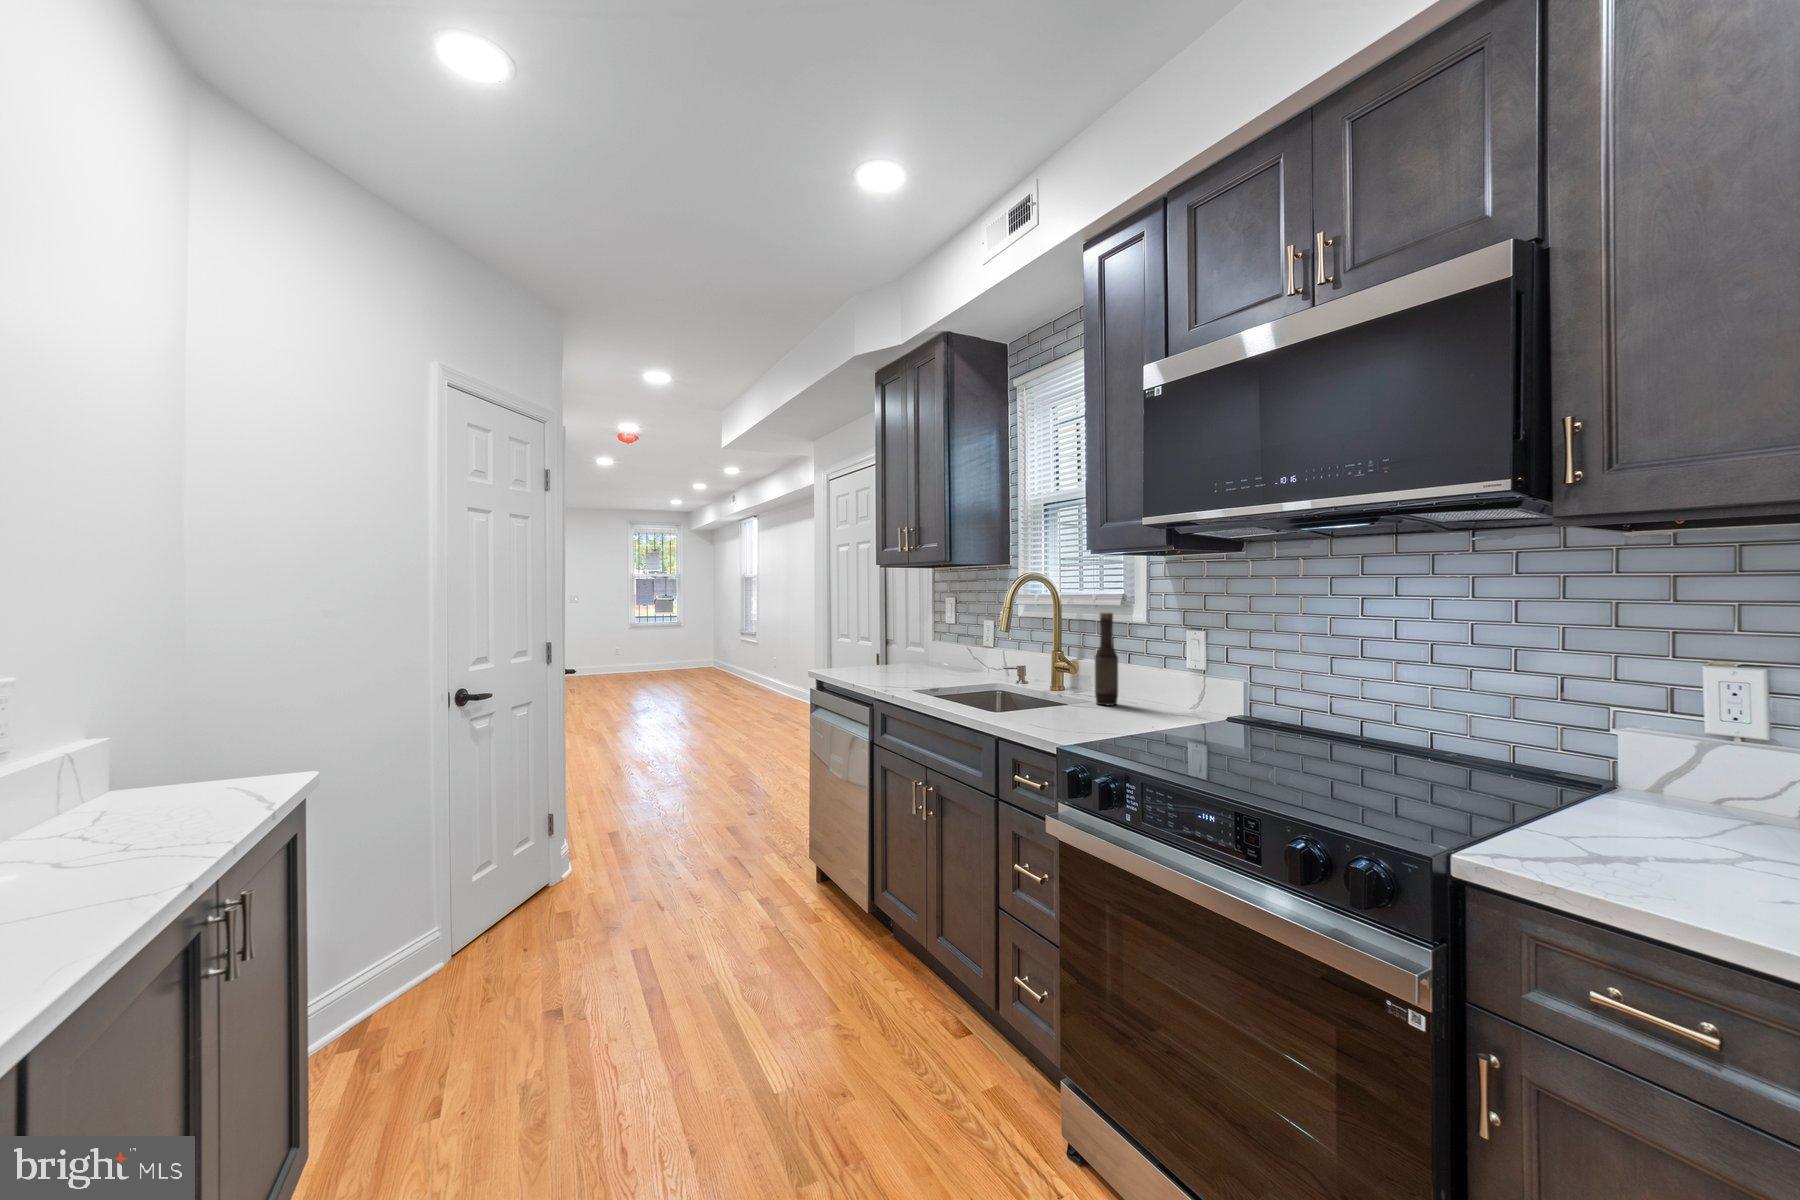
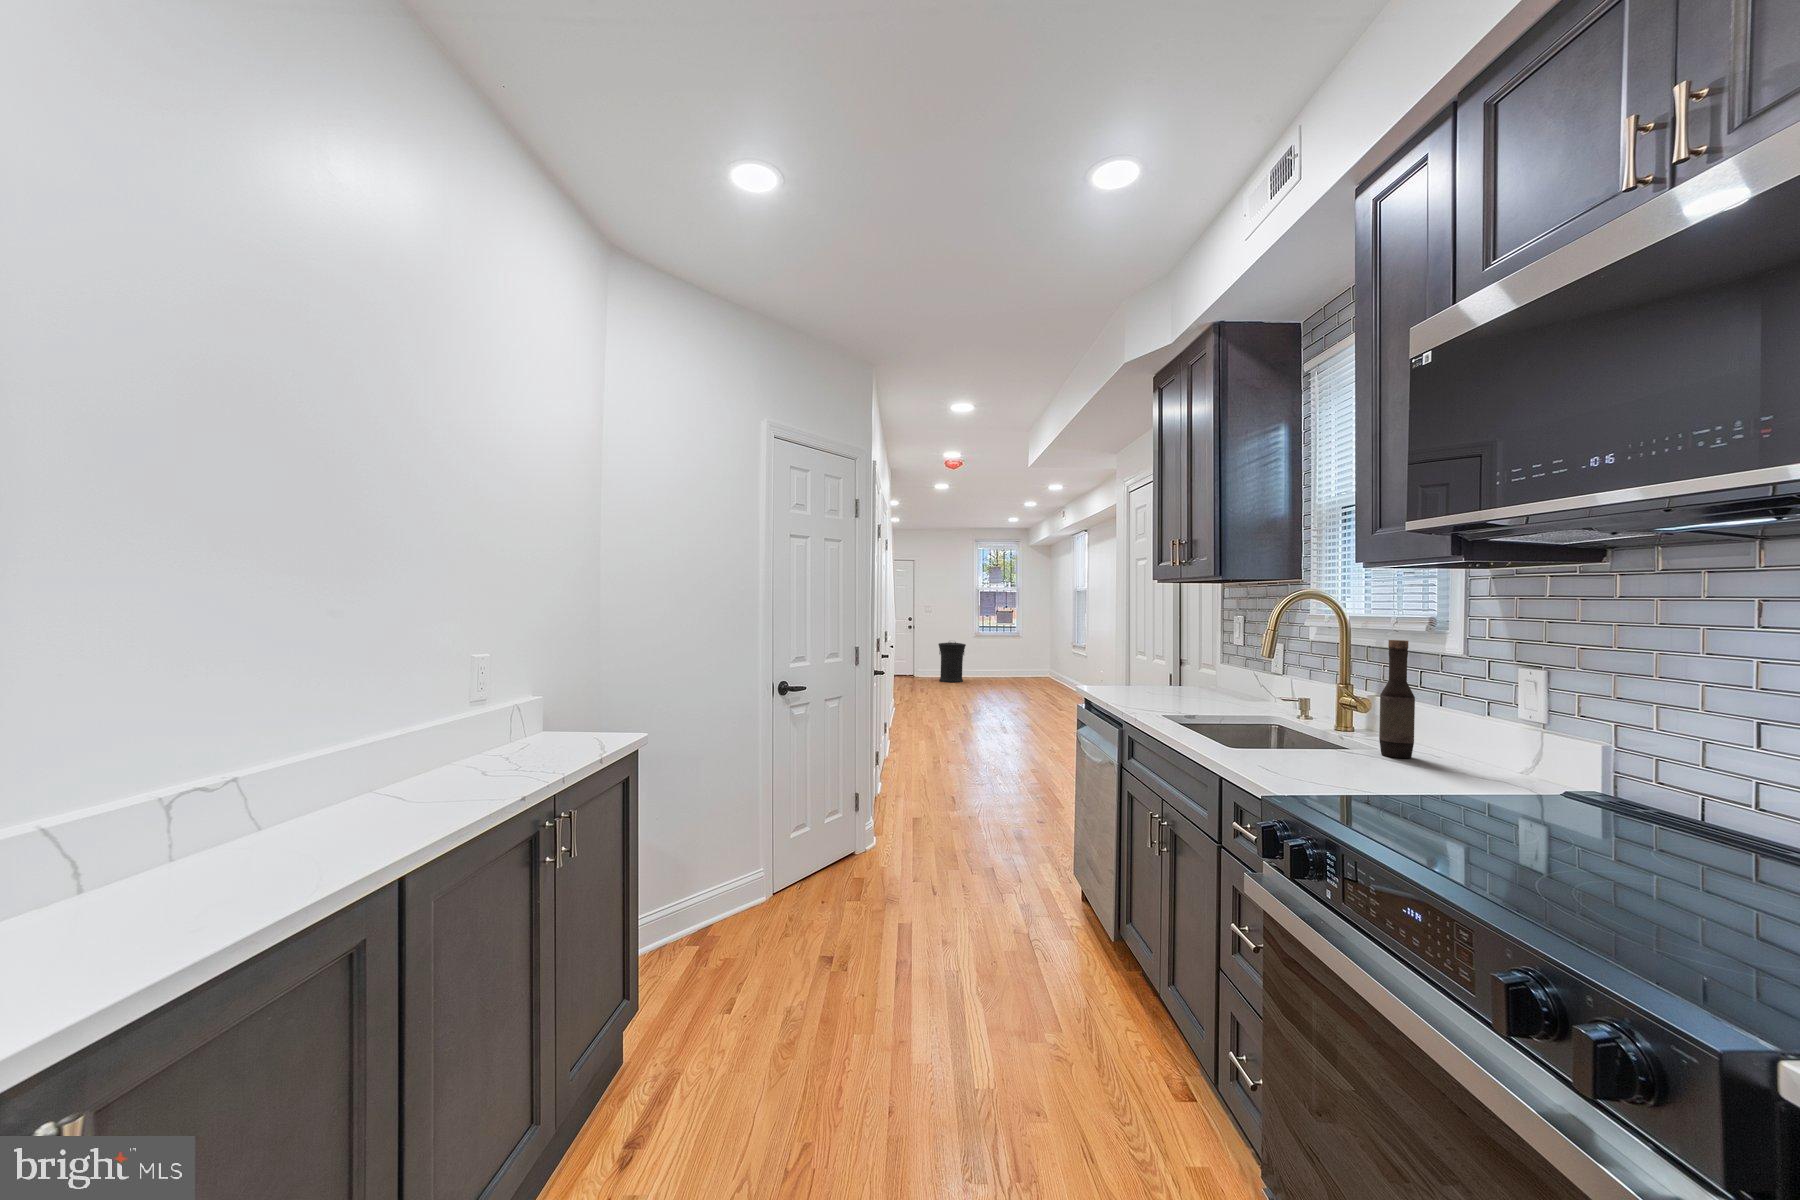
trash can: none [593,634,626,680] -> present [938,642,966,682]

